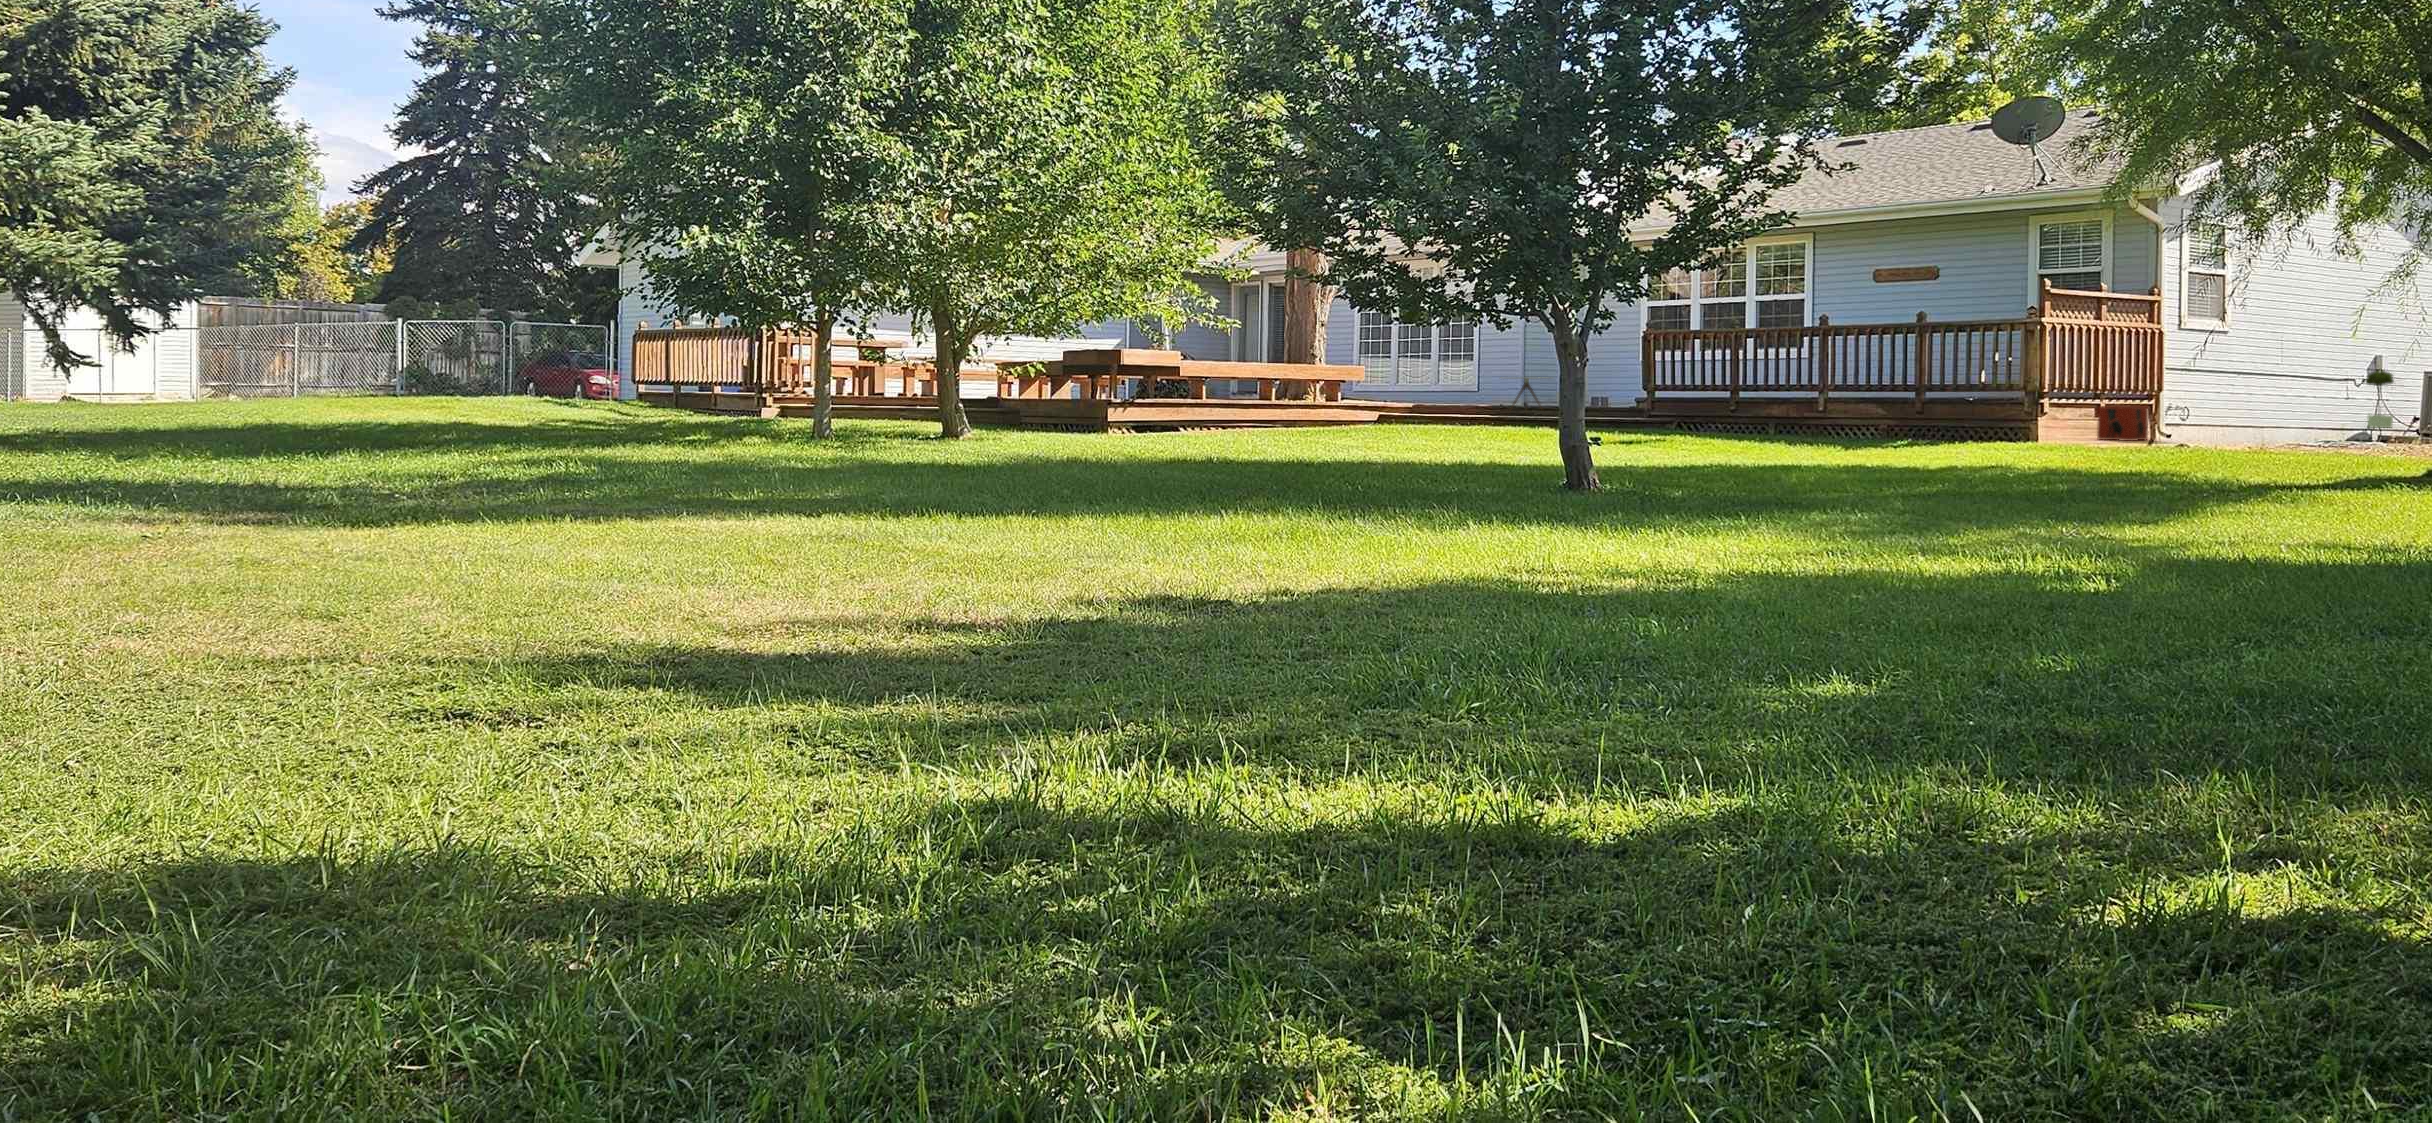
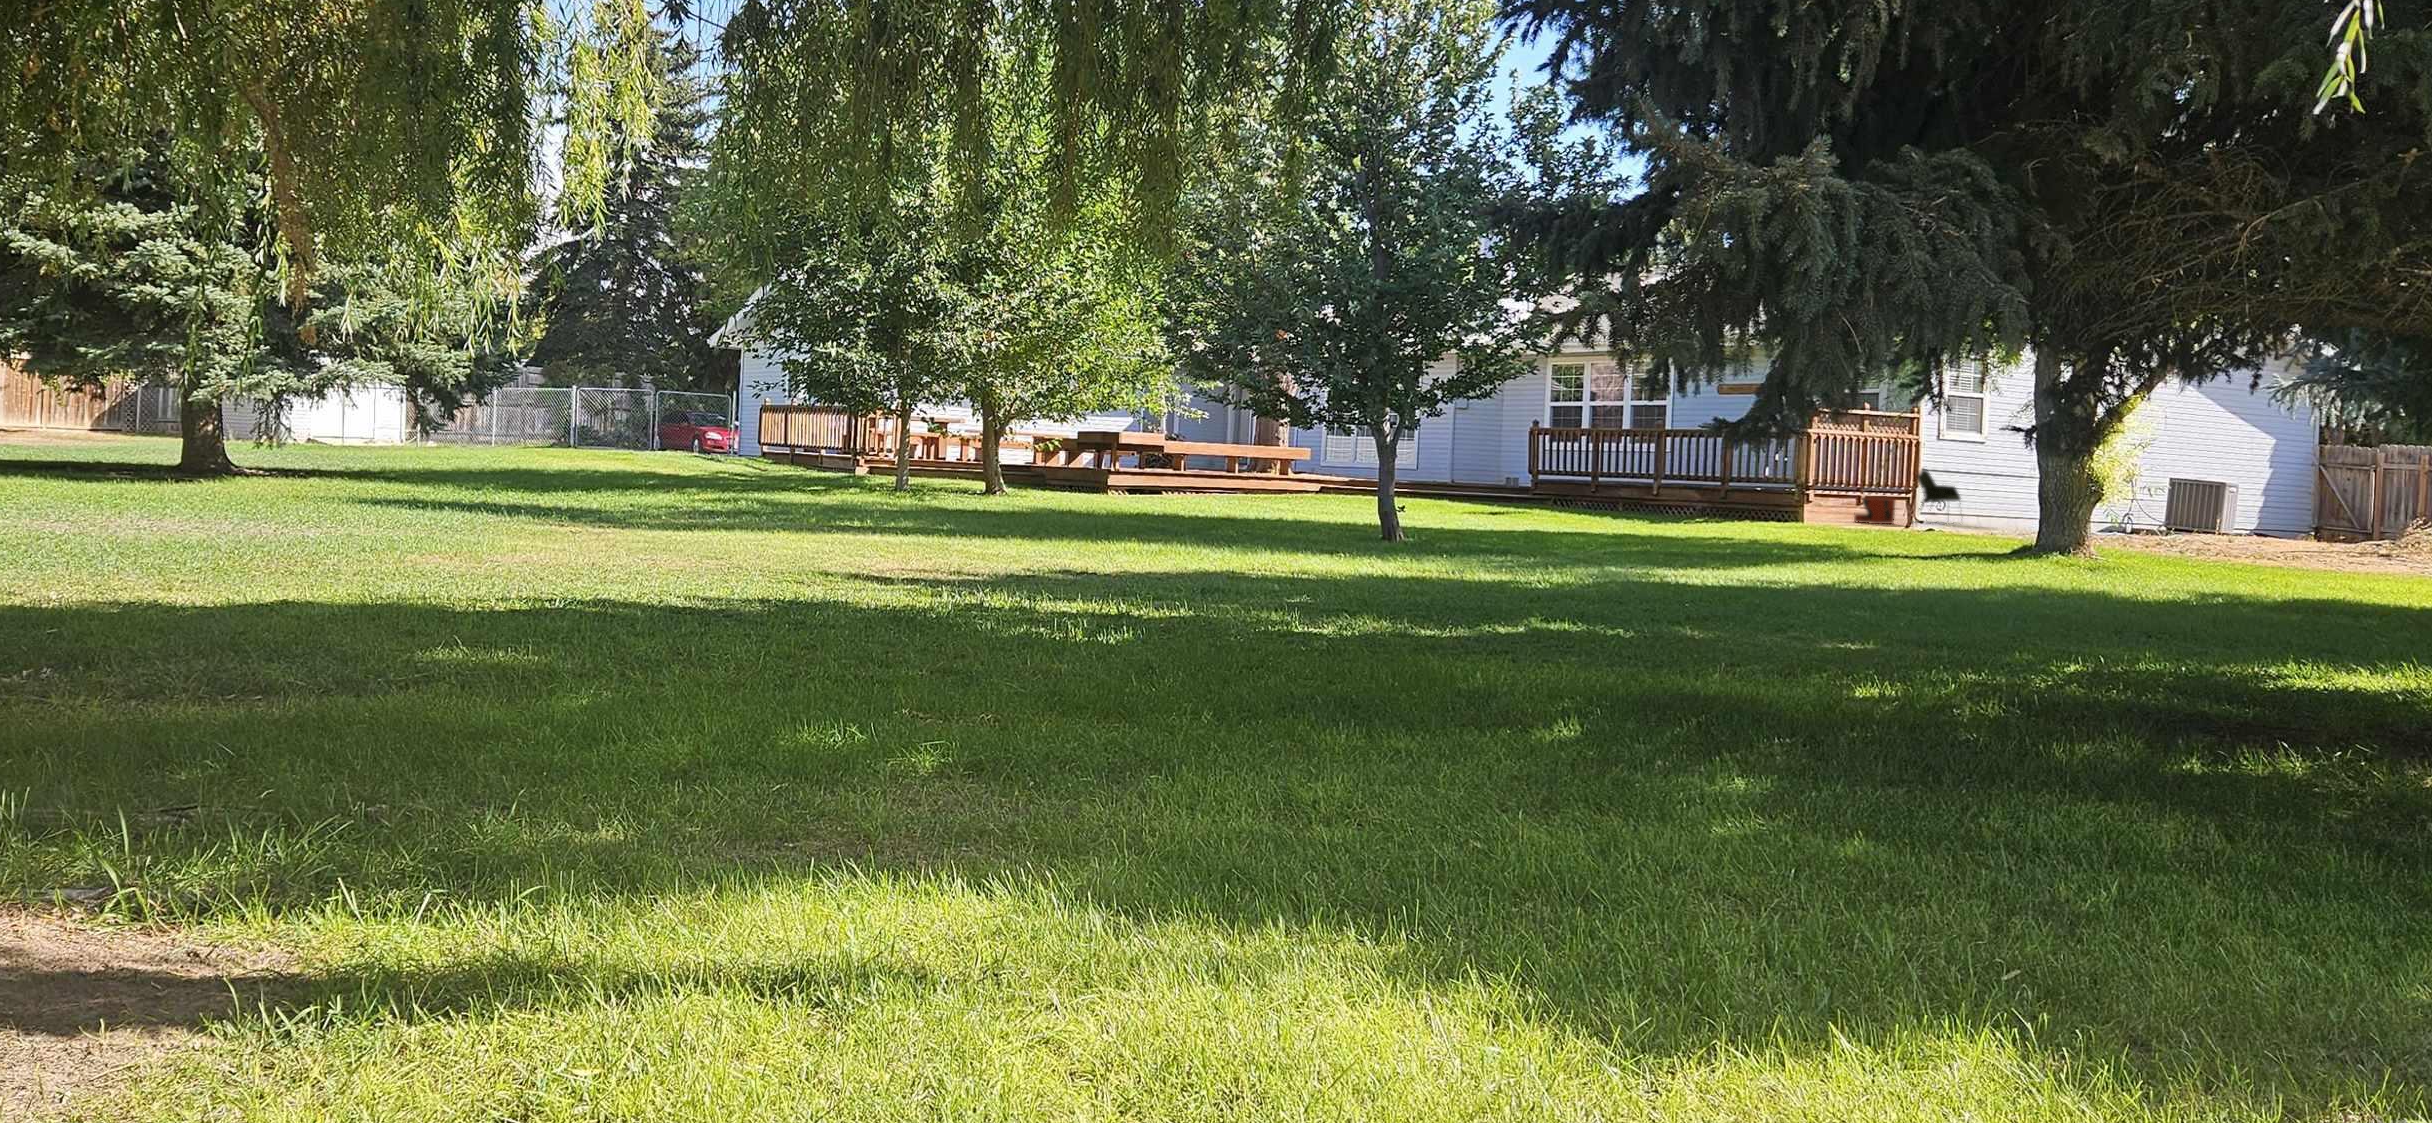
chair: none [2160,369,2223,439] -> present [1913,469,1961,524]
potted tree: present [2366,370,2394,428] -> none [2120,475,2145,522]
round table: present [1501,377,1545,412] -> none [1417,460,1460,489]

